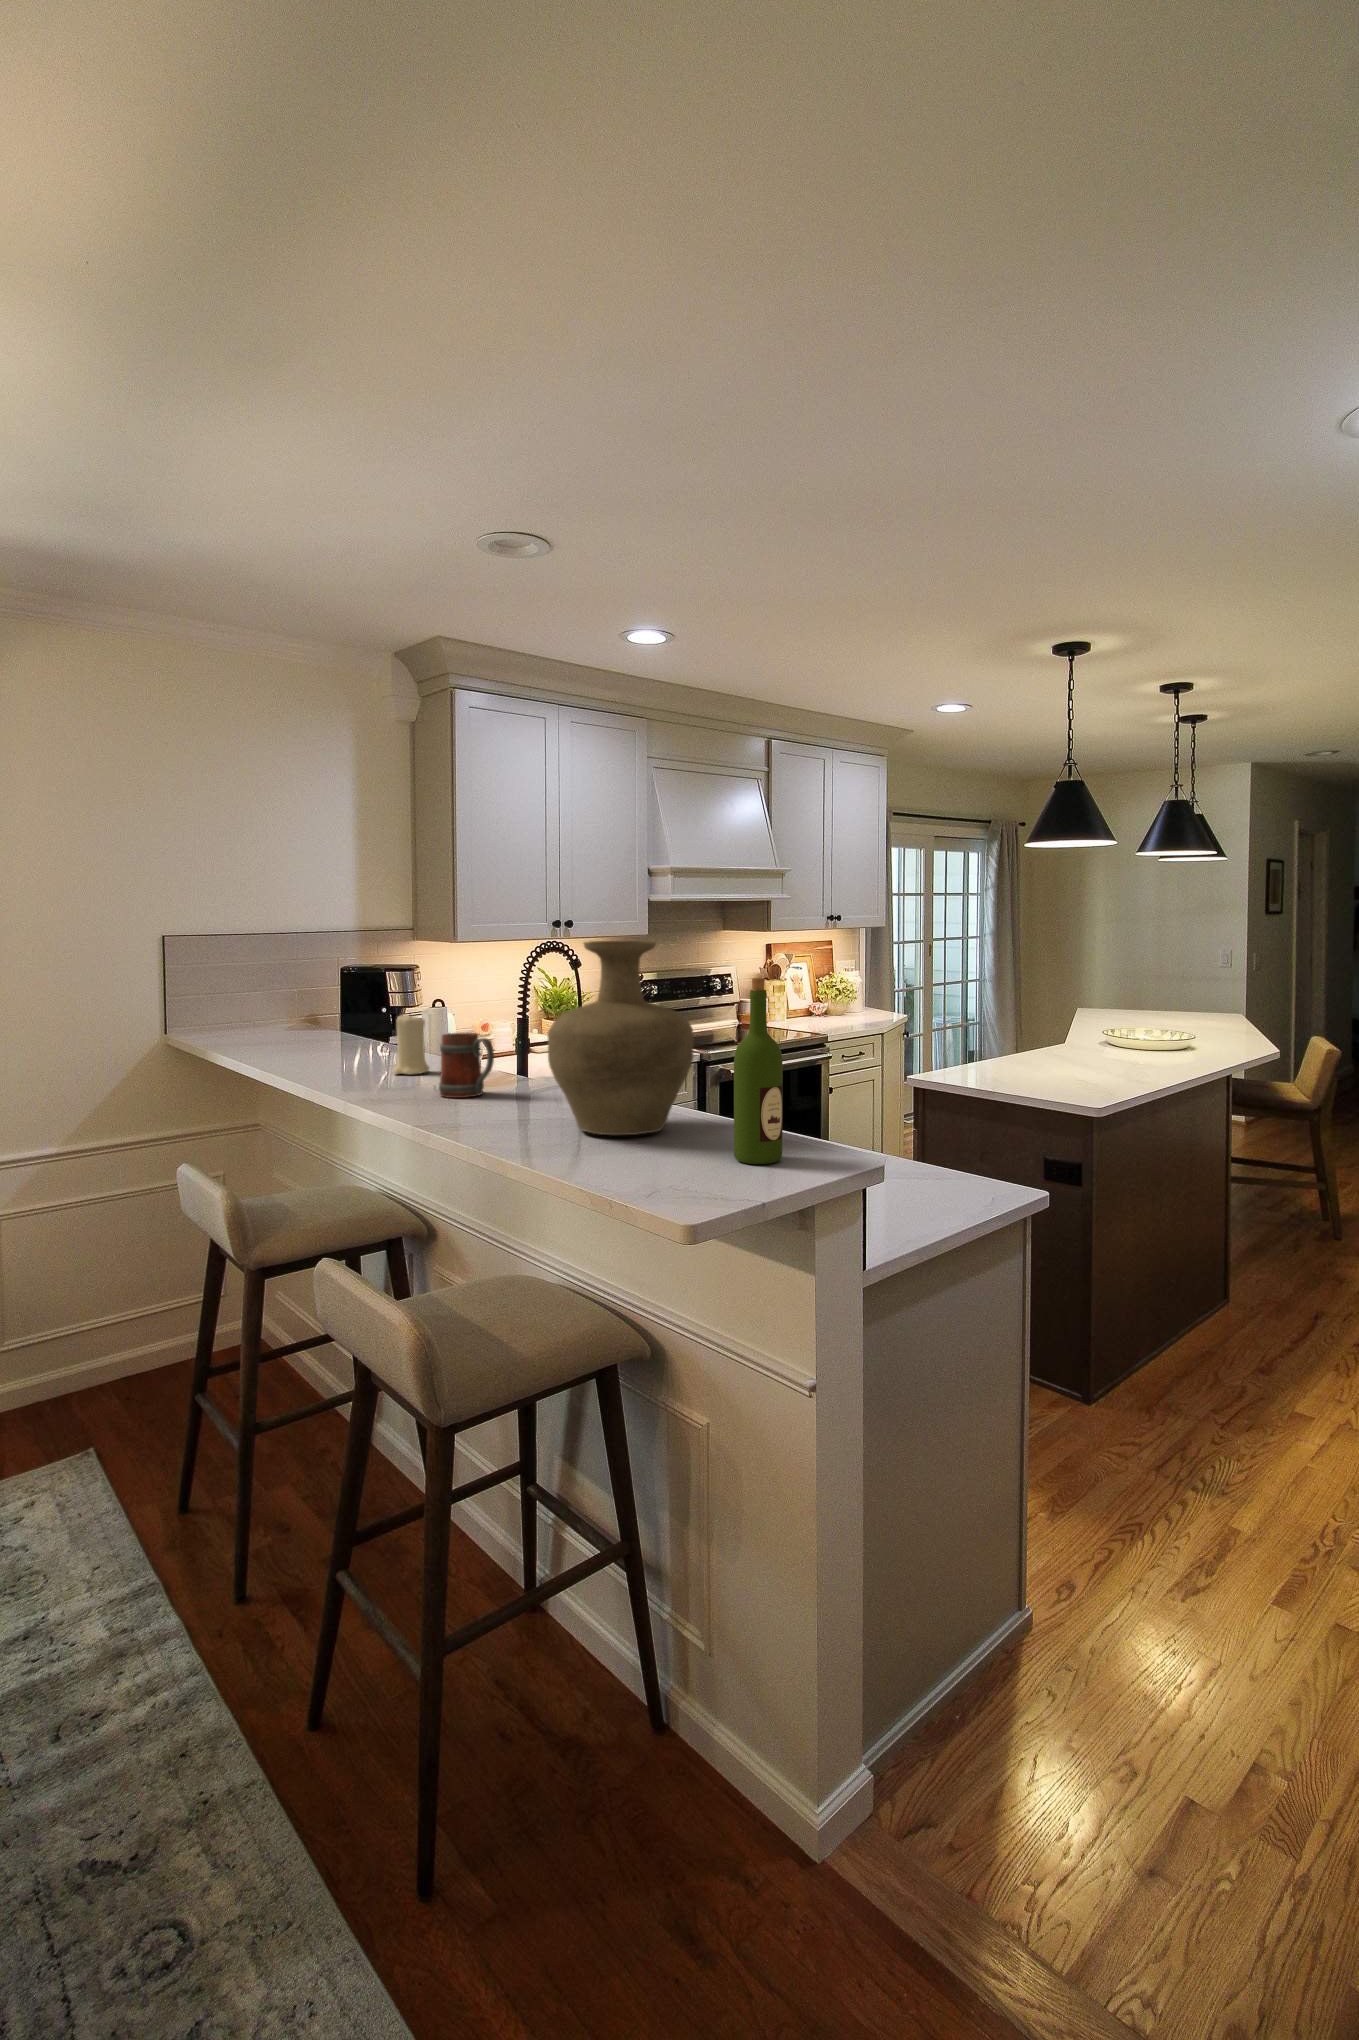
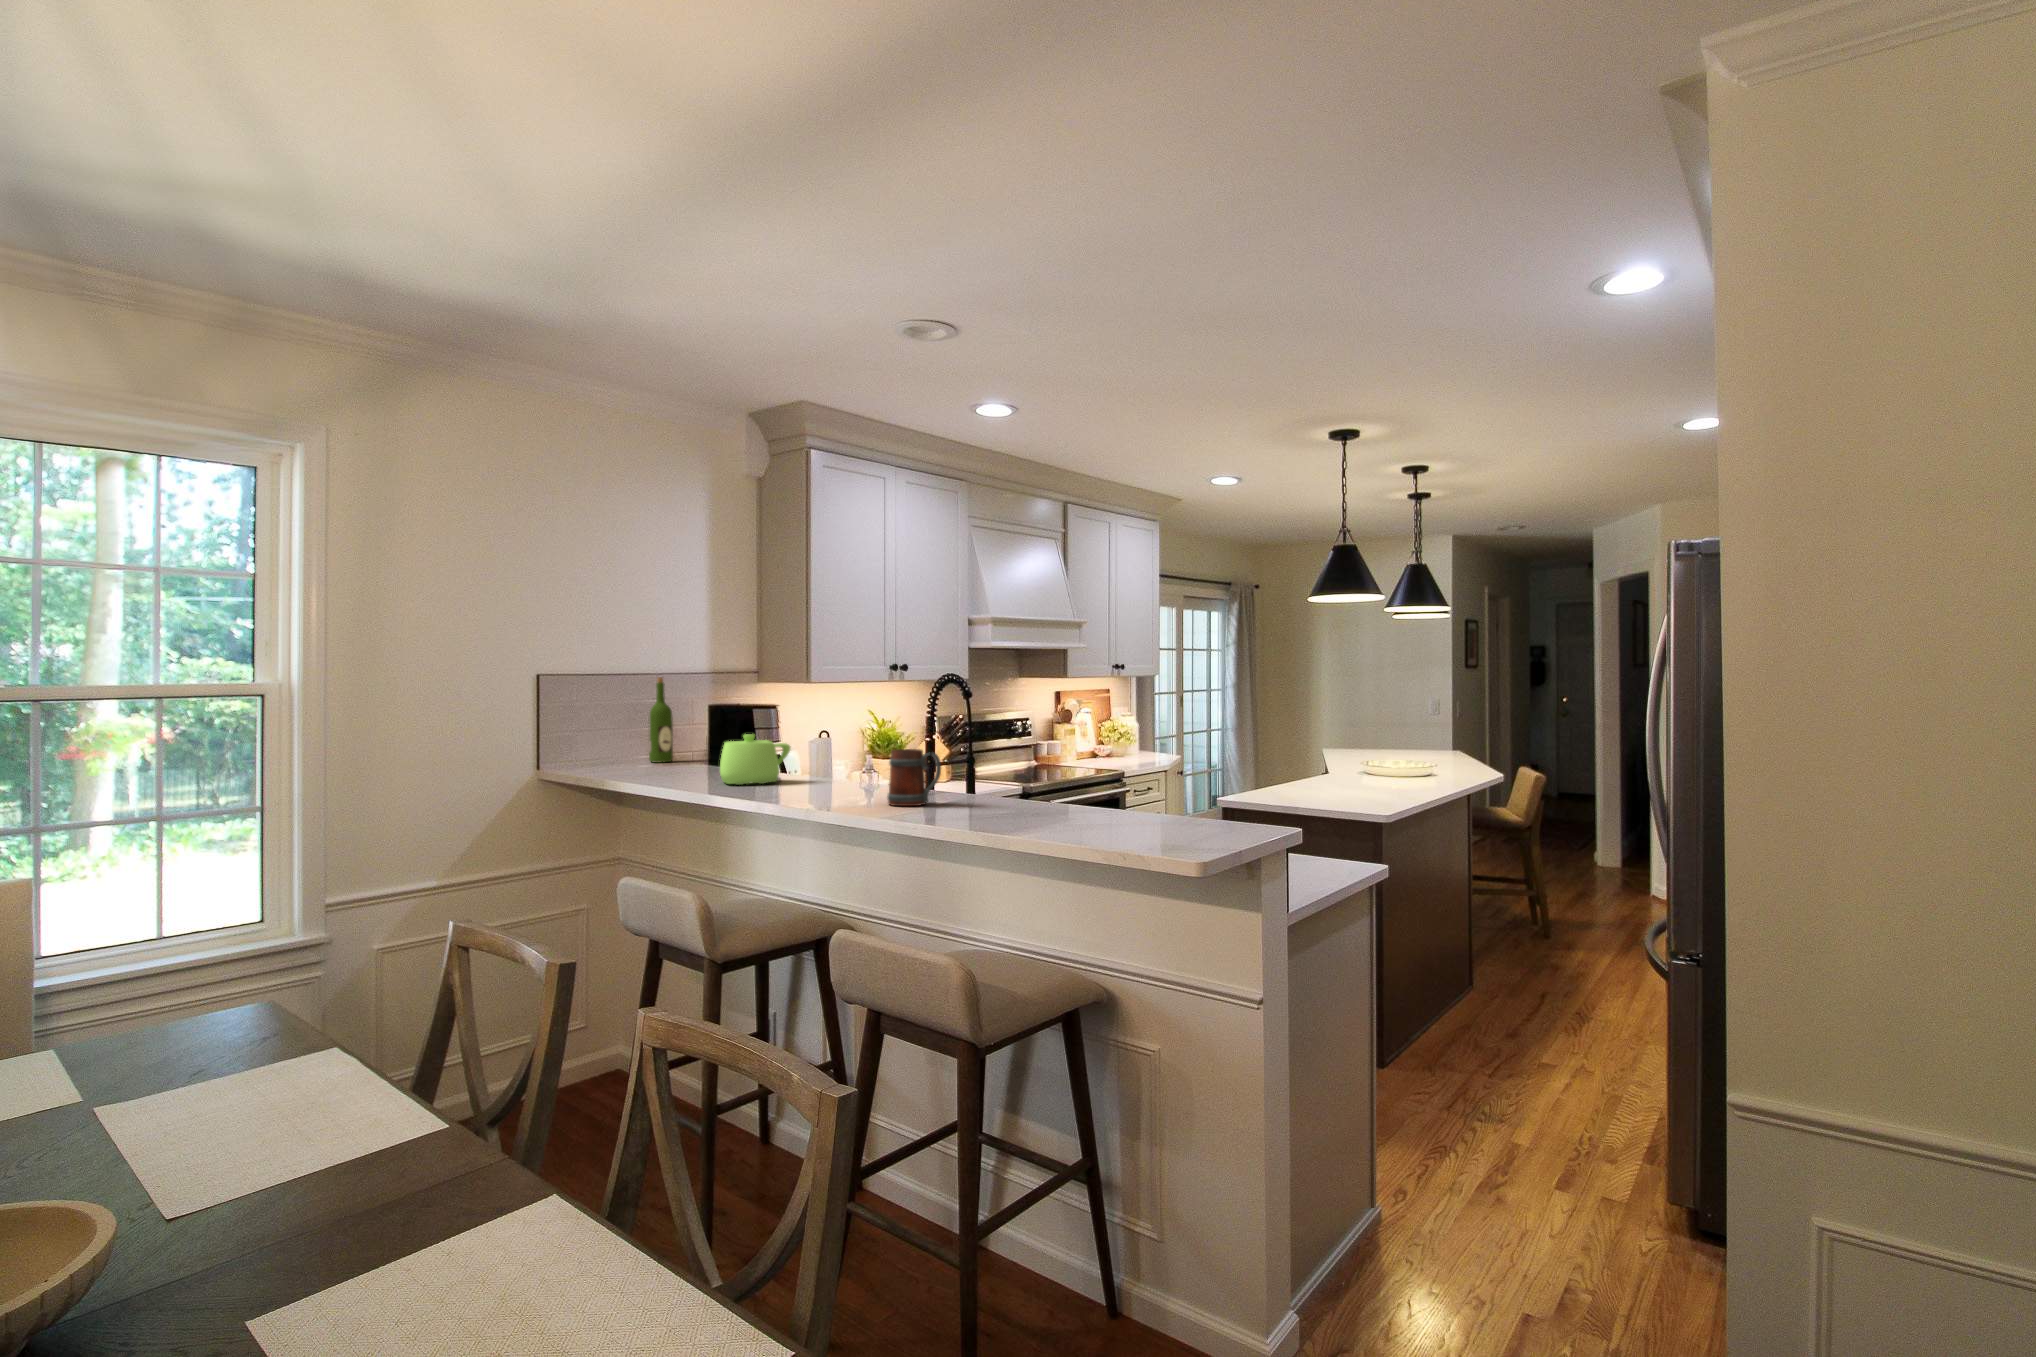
vase: present [548,941,694,1135] -> none [1023,661,1148,826]
wine bottle: present [734,978,783,1164] -> present [649,677,673,763]
teapot: none [307,1007,384,1061] -> present [720,734,790,785]
candle: present [393,1013,429,1074] -> none [818,736,852,792]

